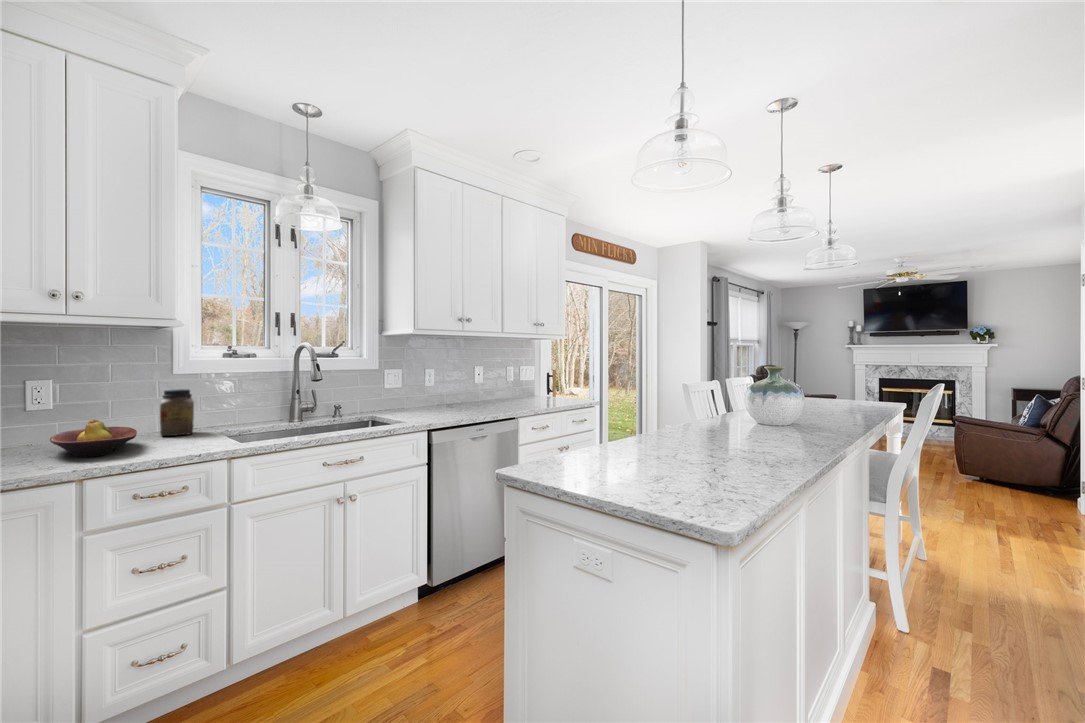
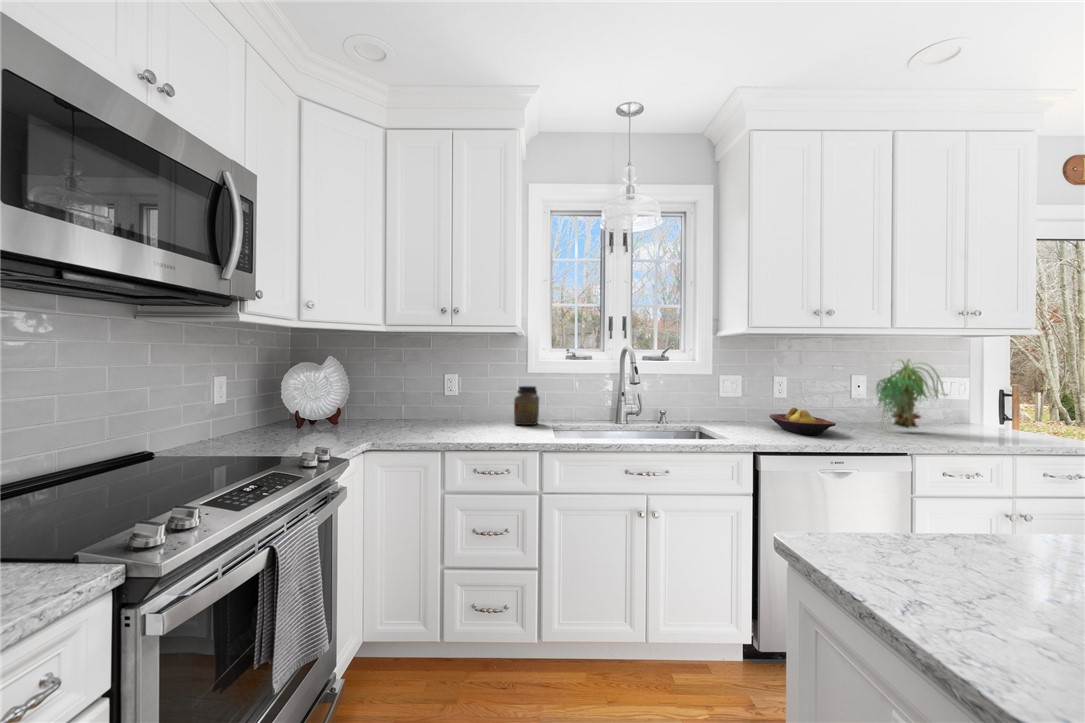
plant: none [495,353,536,408] -> present [877,359,947,431]
fruit bowl: present [50,420,137,457] -> present [770,408,836,435]

